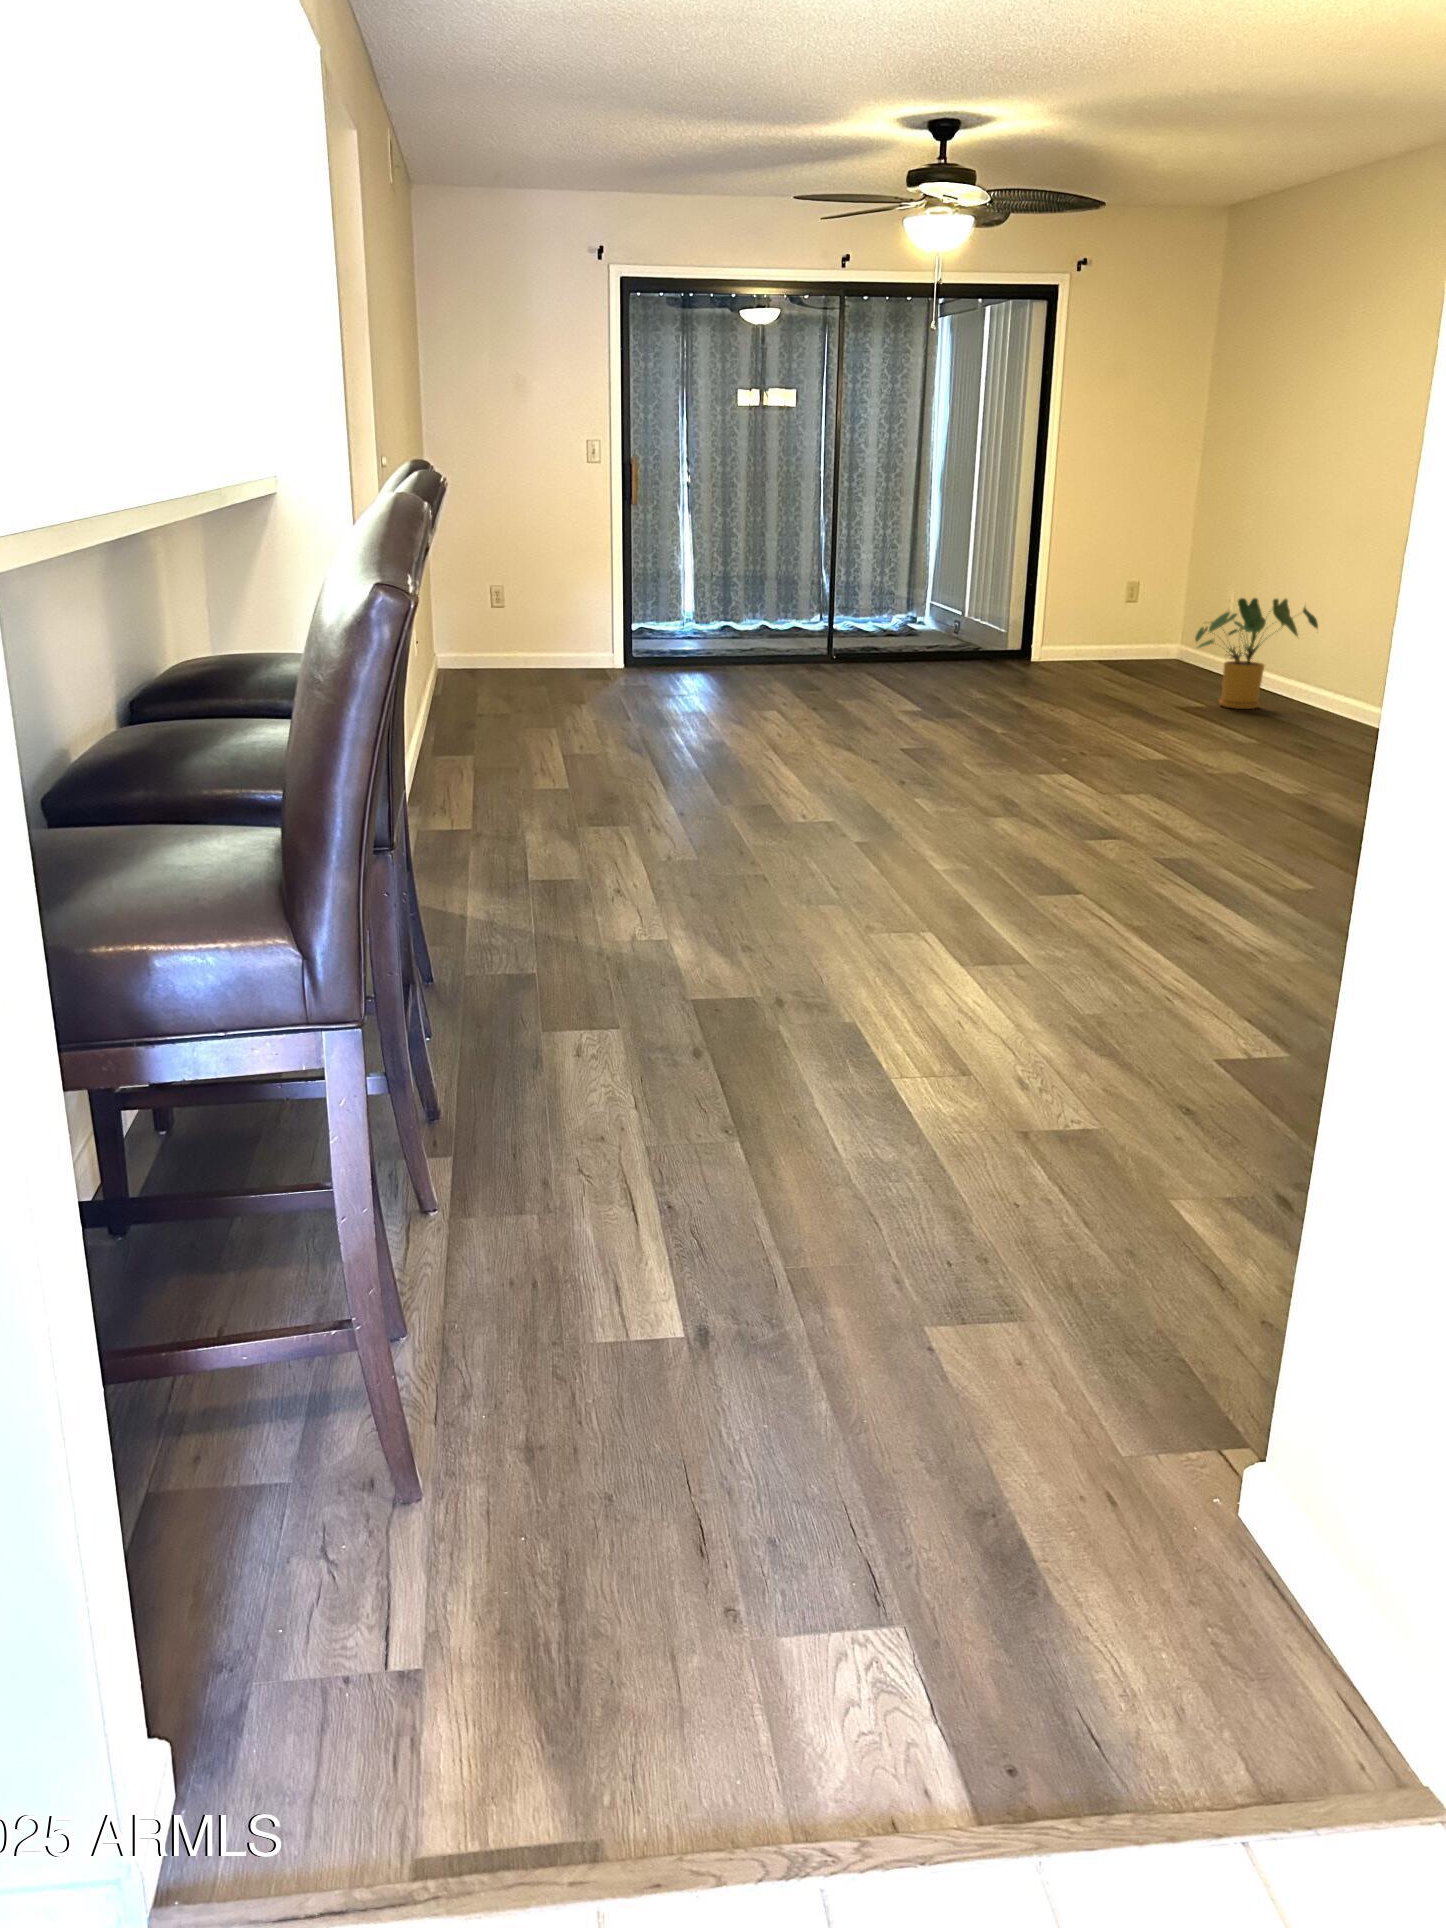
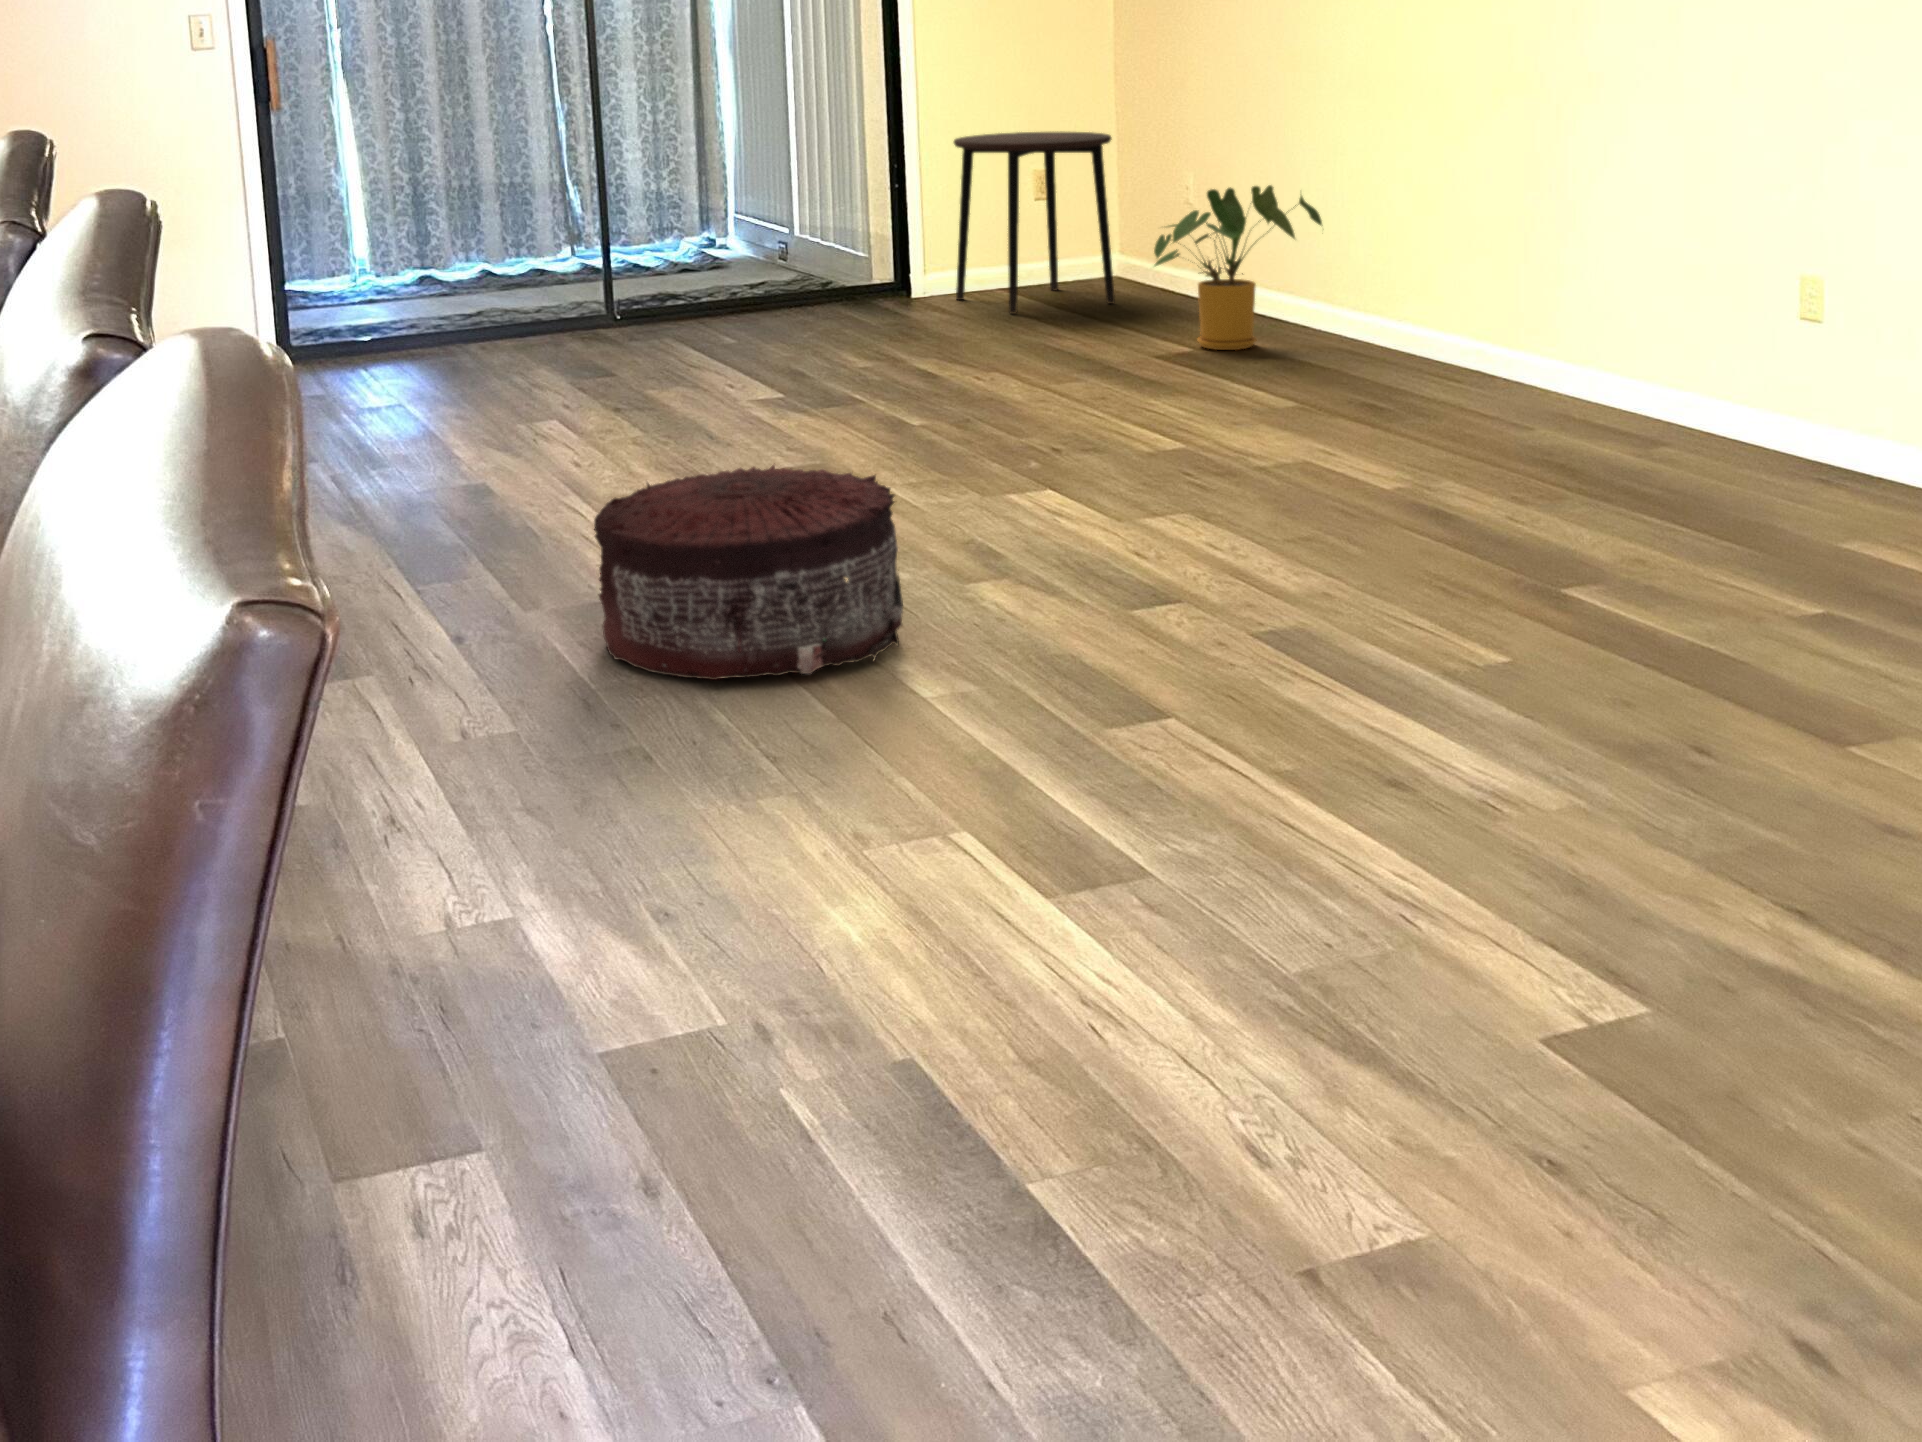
side table: none [1069,556,1189,677] -> present [954,132,1115,314]
pouf: none [764,731,948,851] -> present [594,465,903,680]

